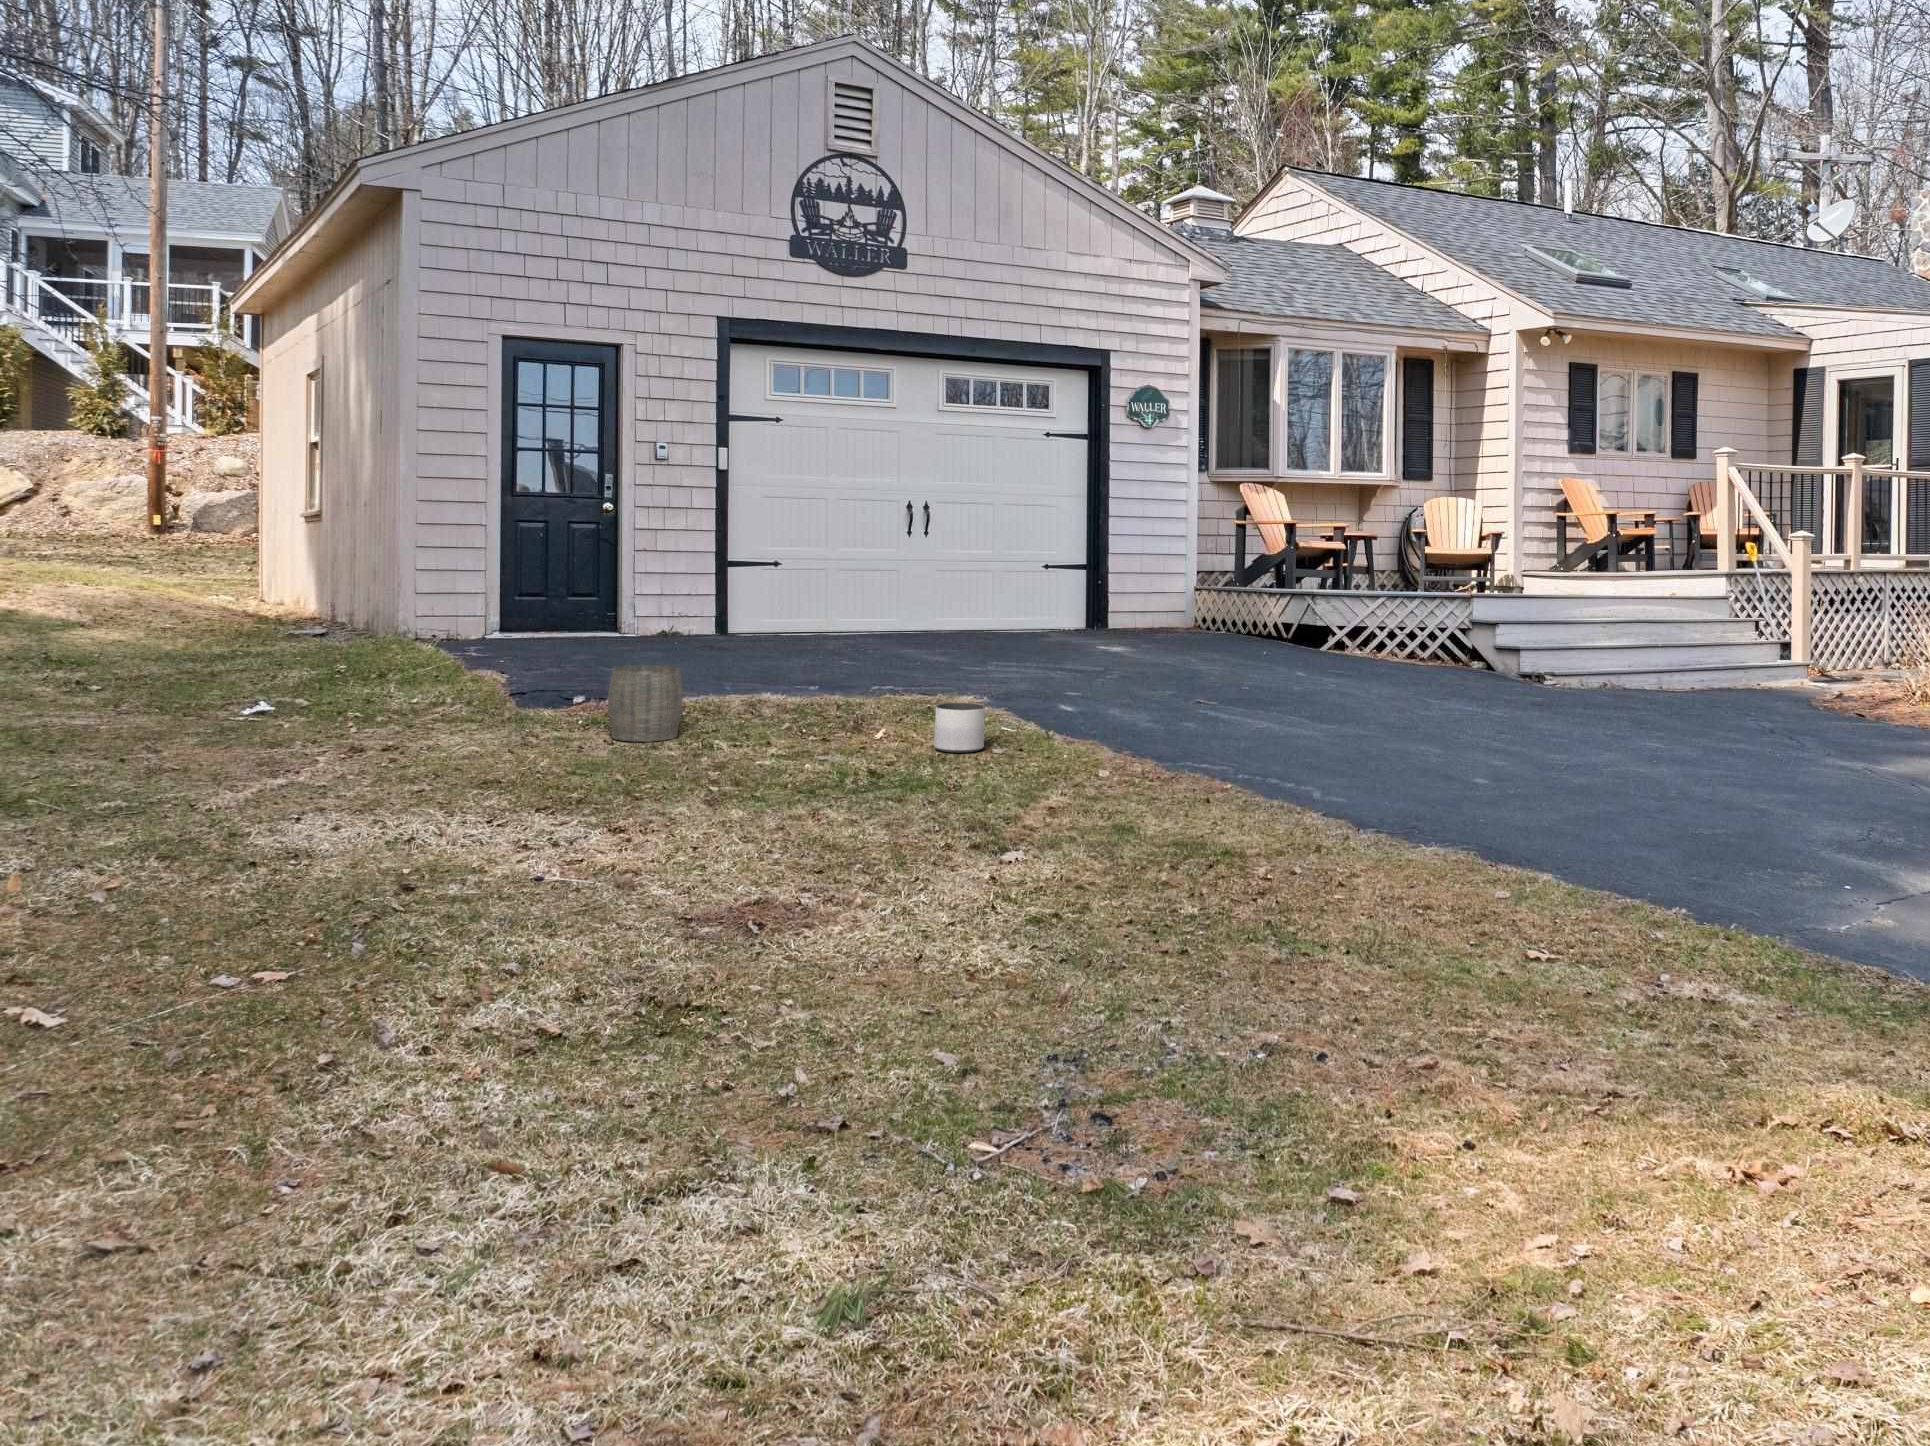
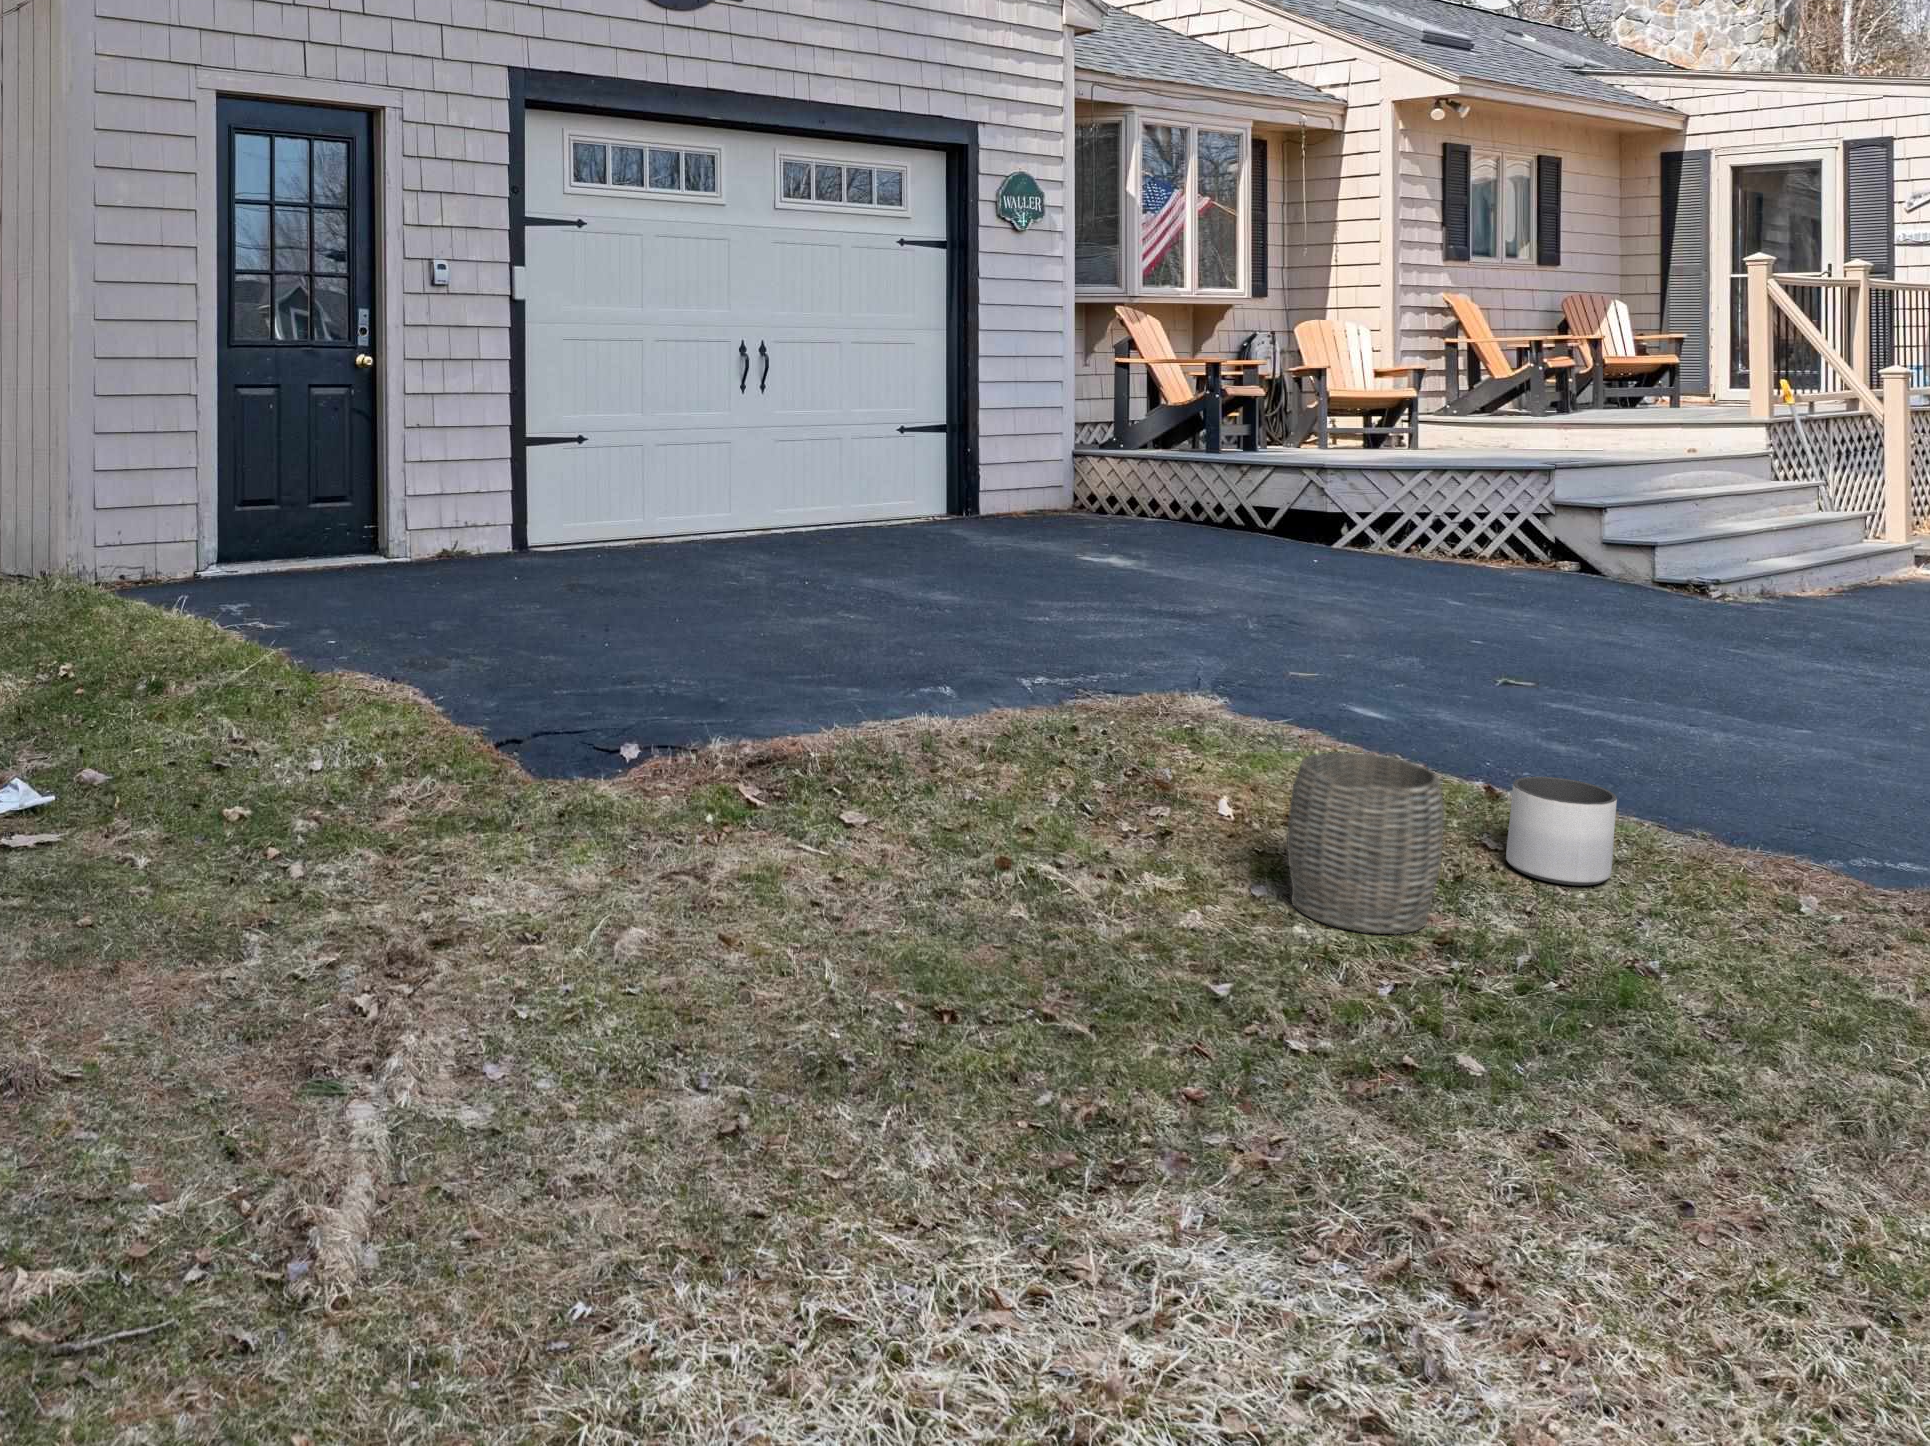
woven basket: present [608,665,683,742] -> present [1287,752,1444,934]

